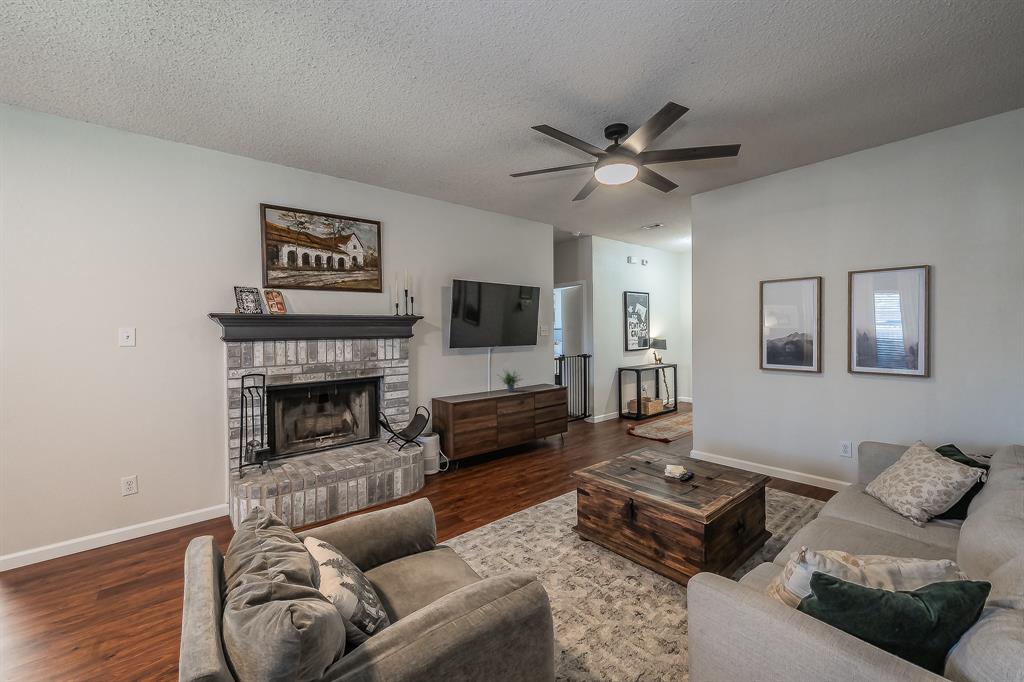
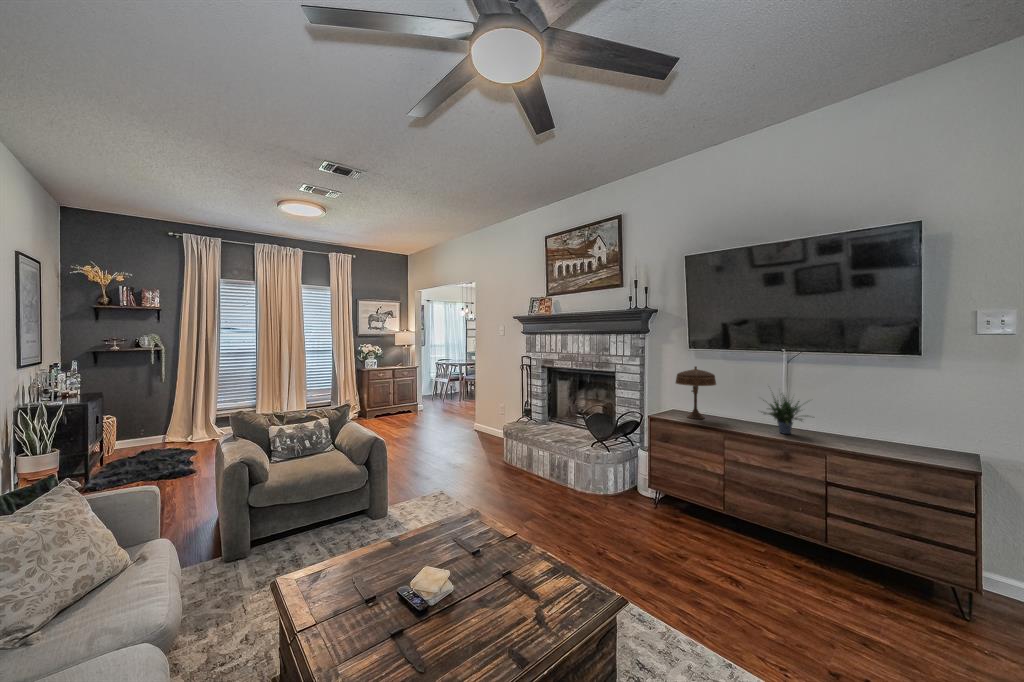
table lamp: none [450,360,477,398] -> present [676,366,716,419]

